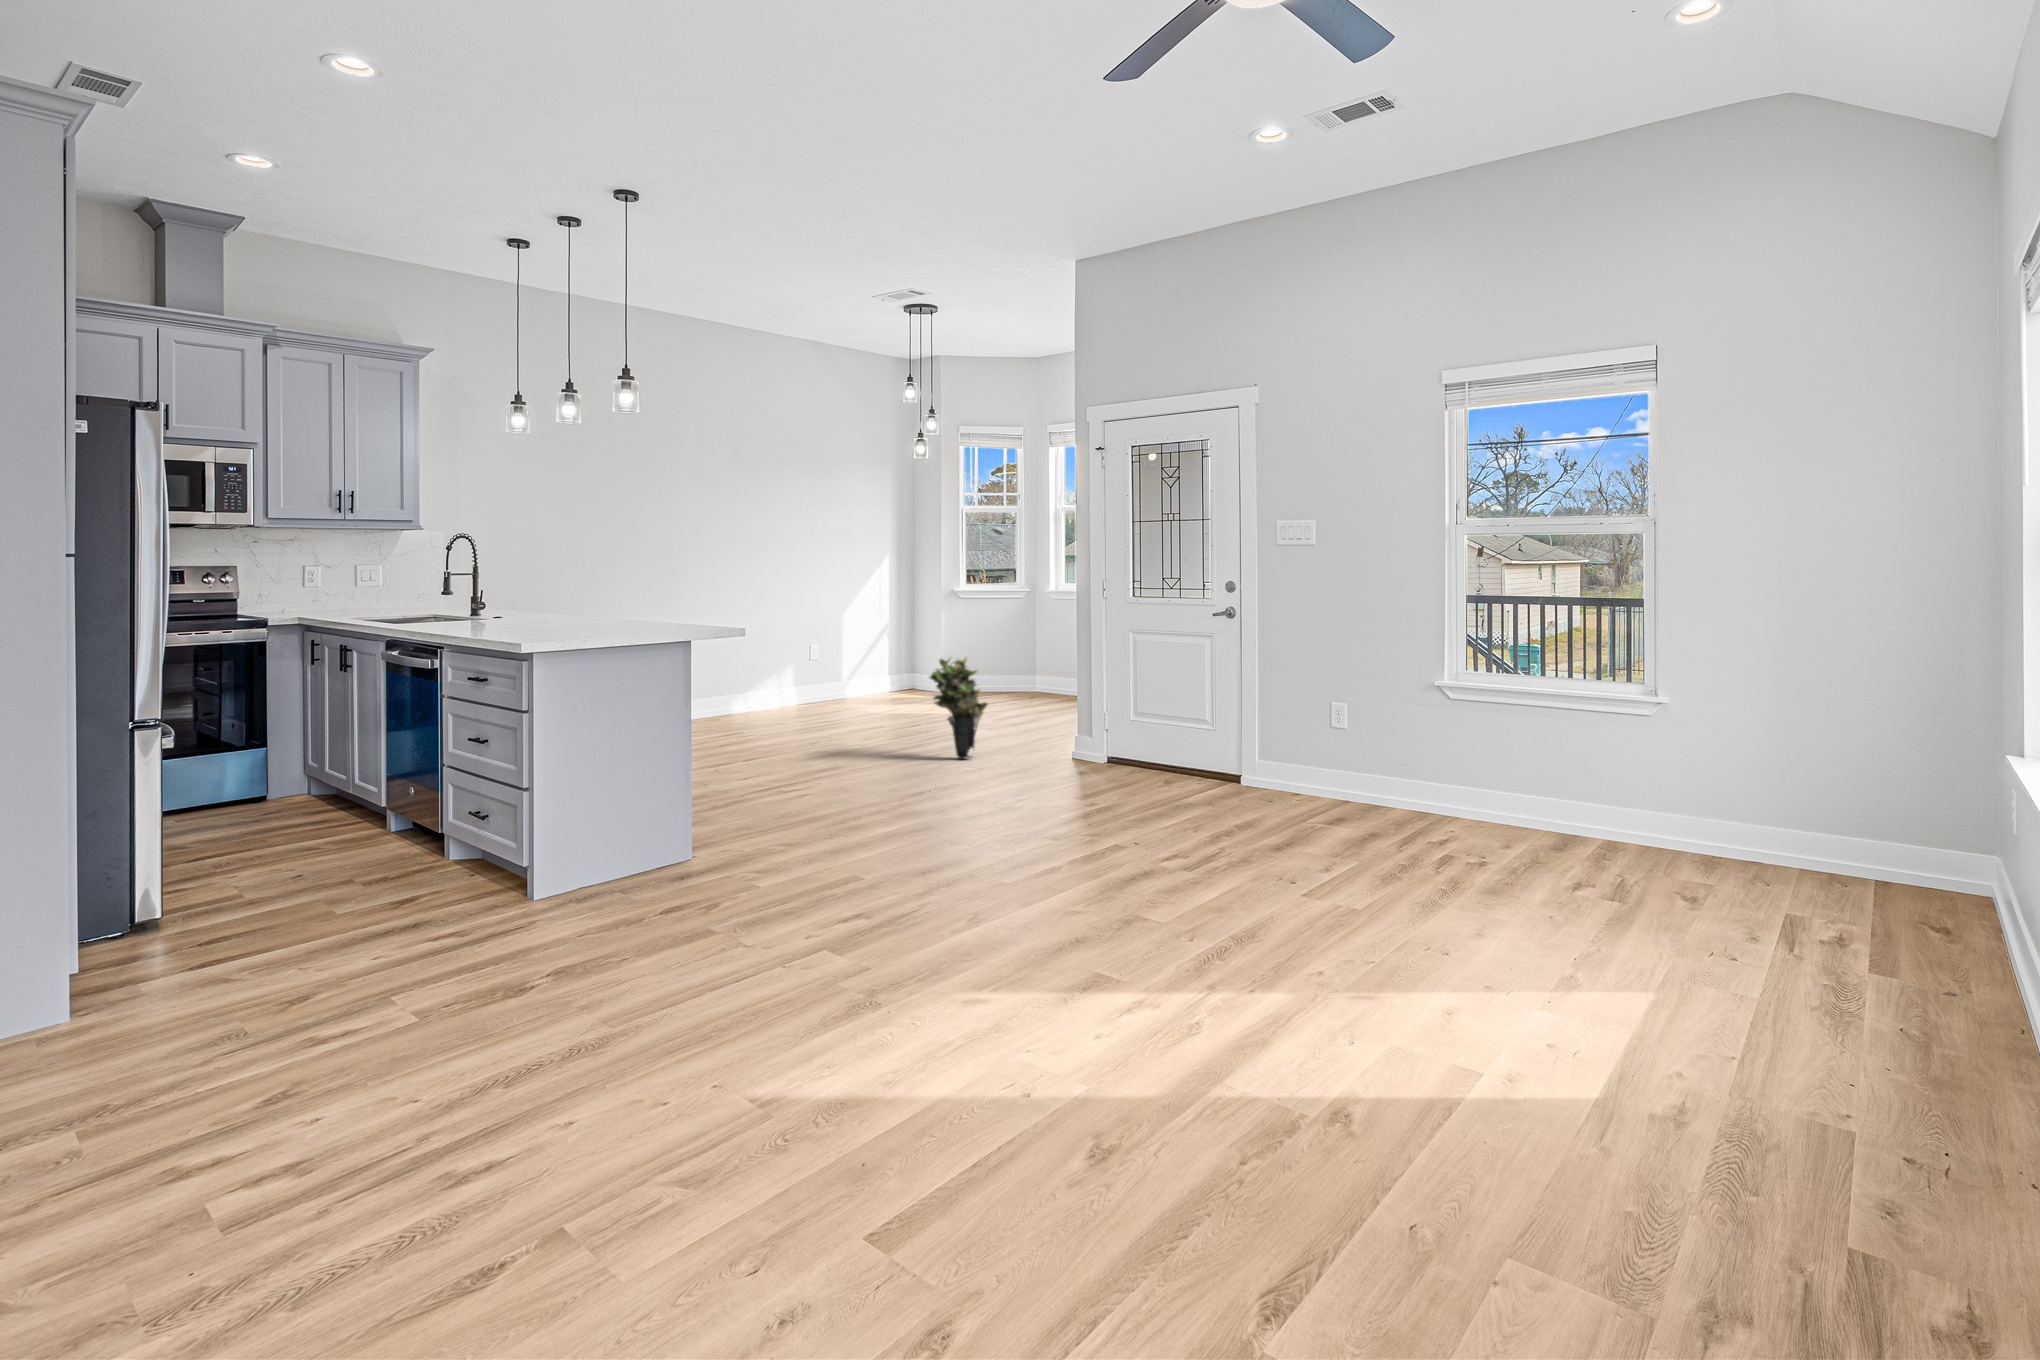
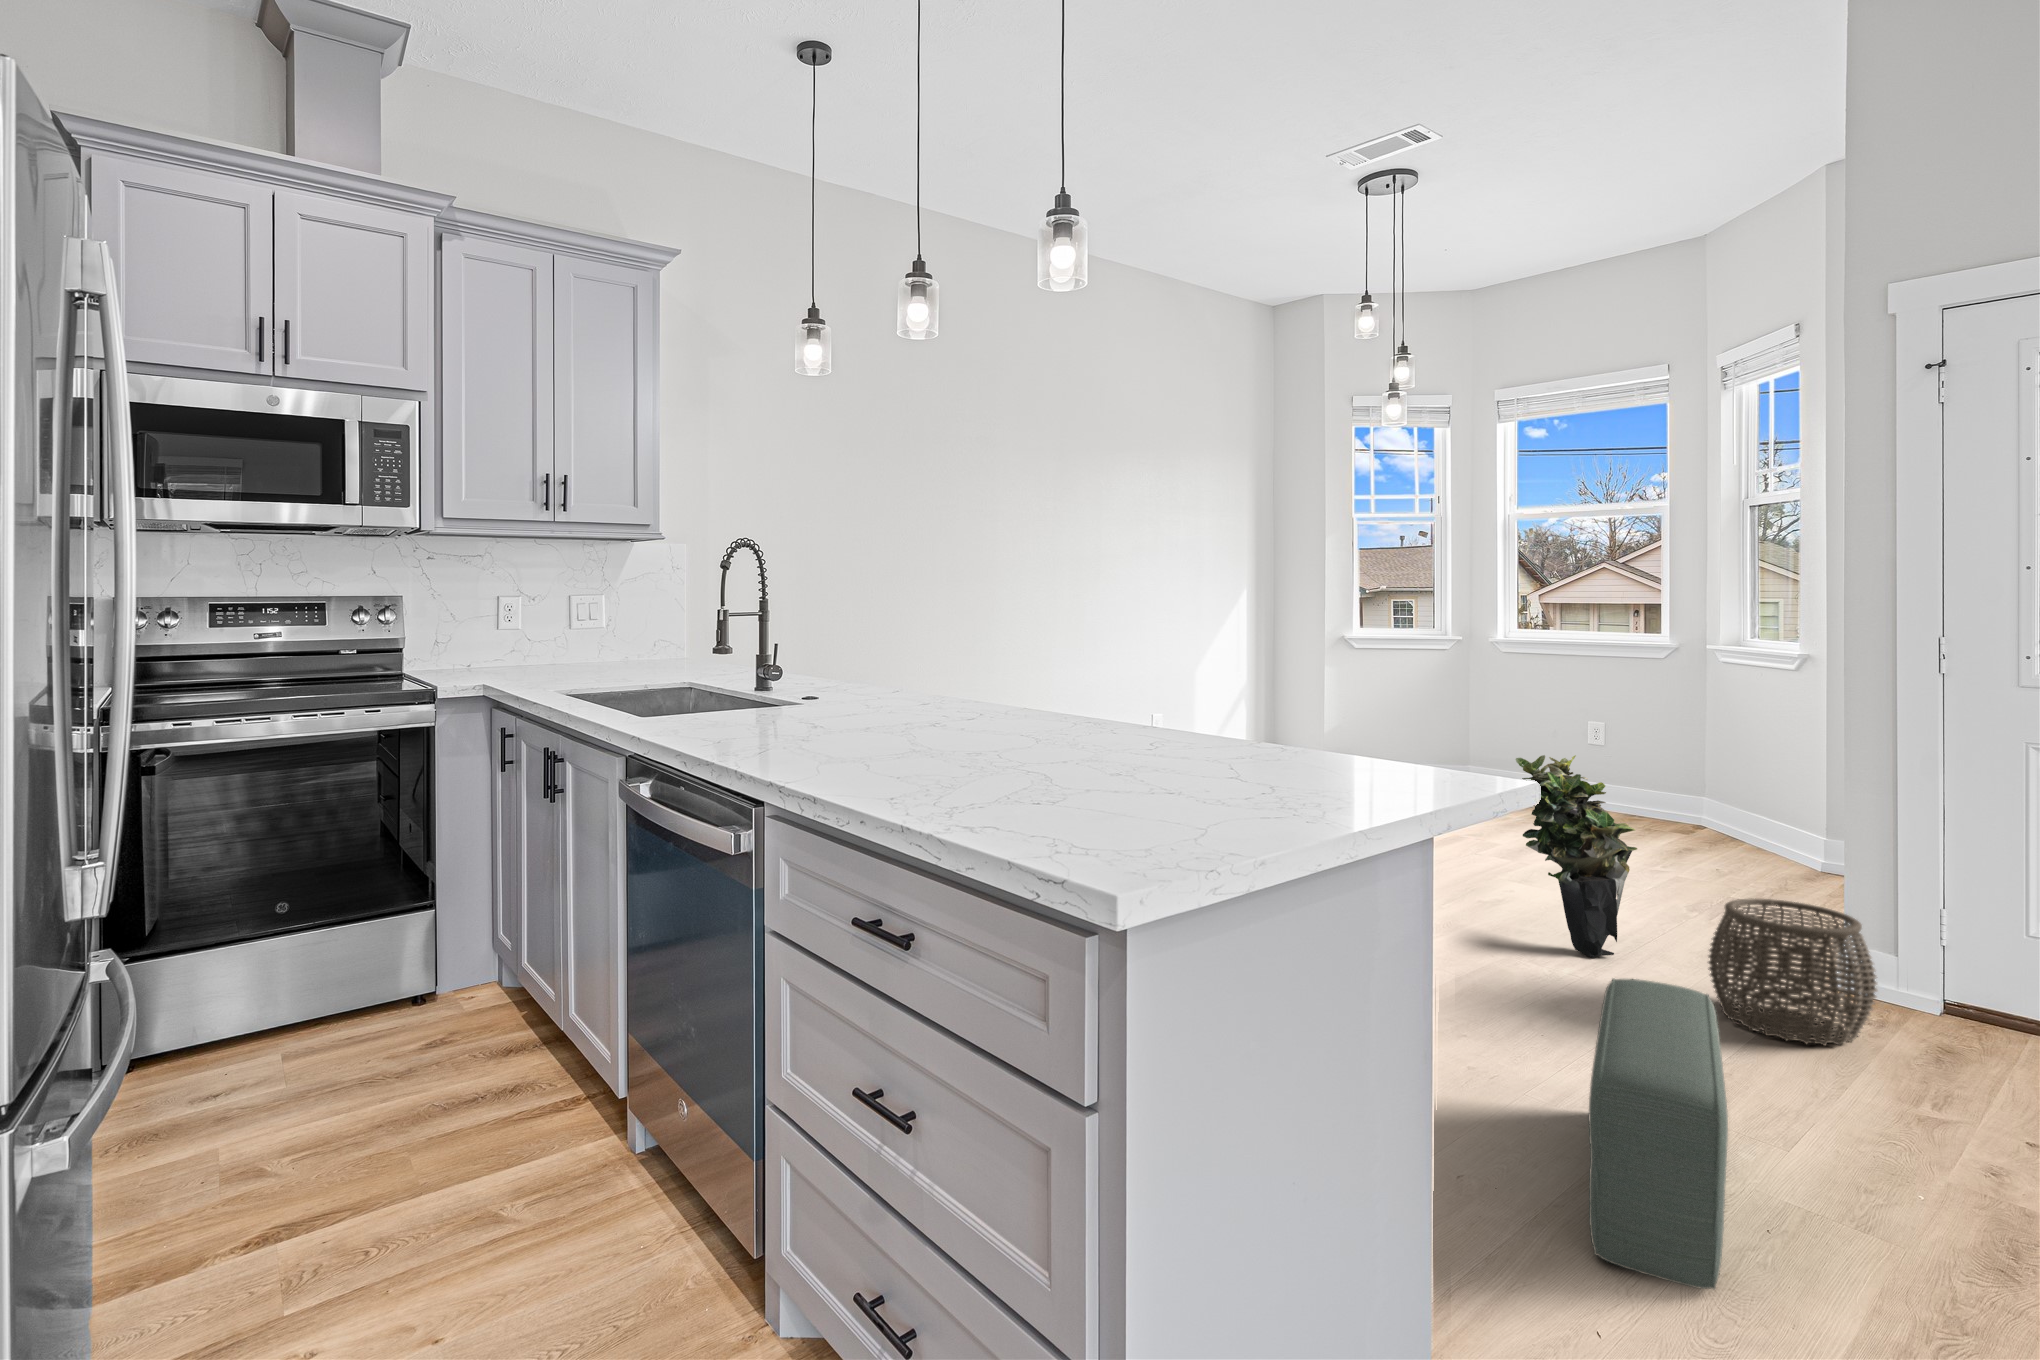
woven basket: none [981,718,1045,779] -> present [1708,899,1877,1046]
pouf: none [810,737,914,831] -> present [1589,979,1728,1289]

